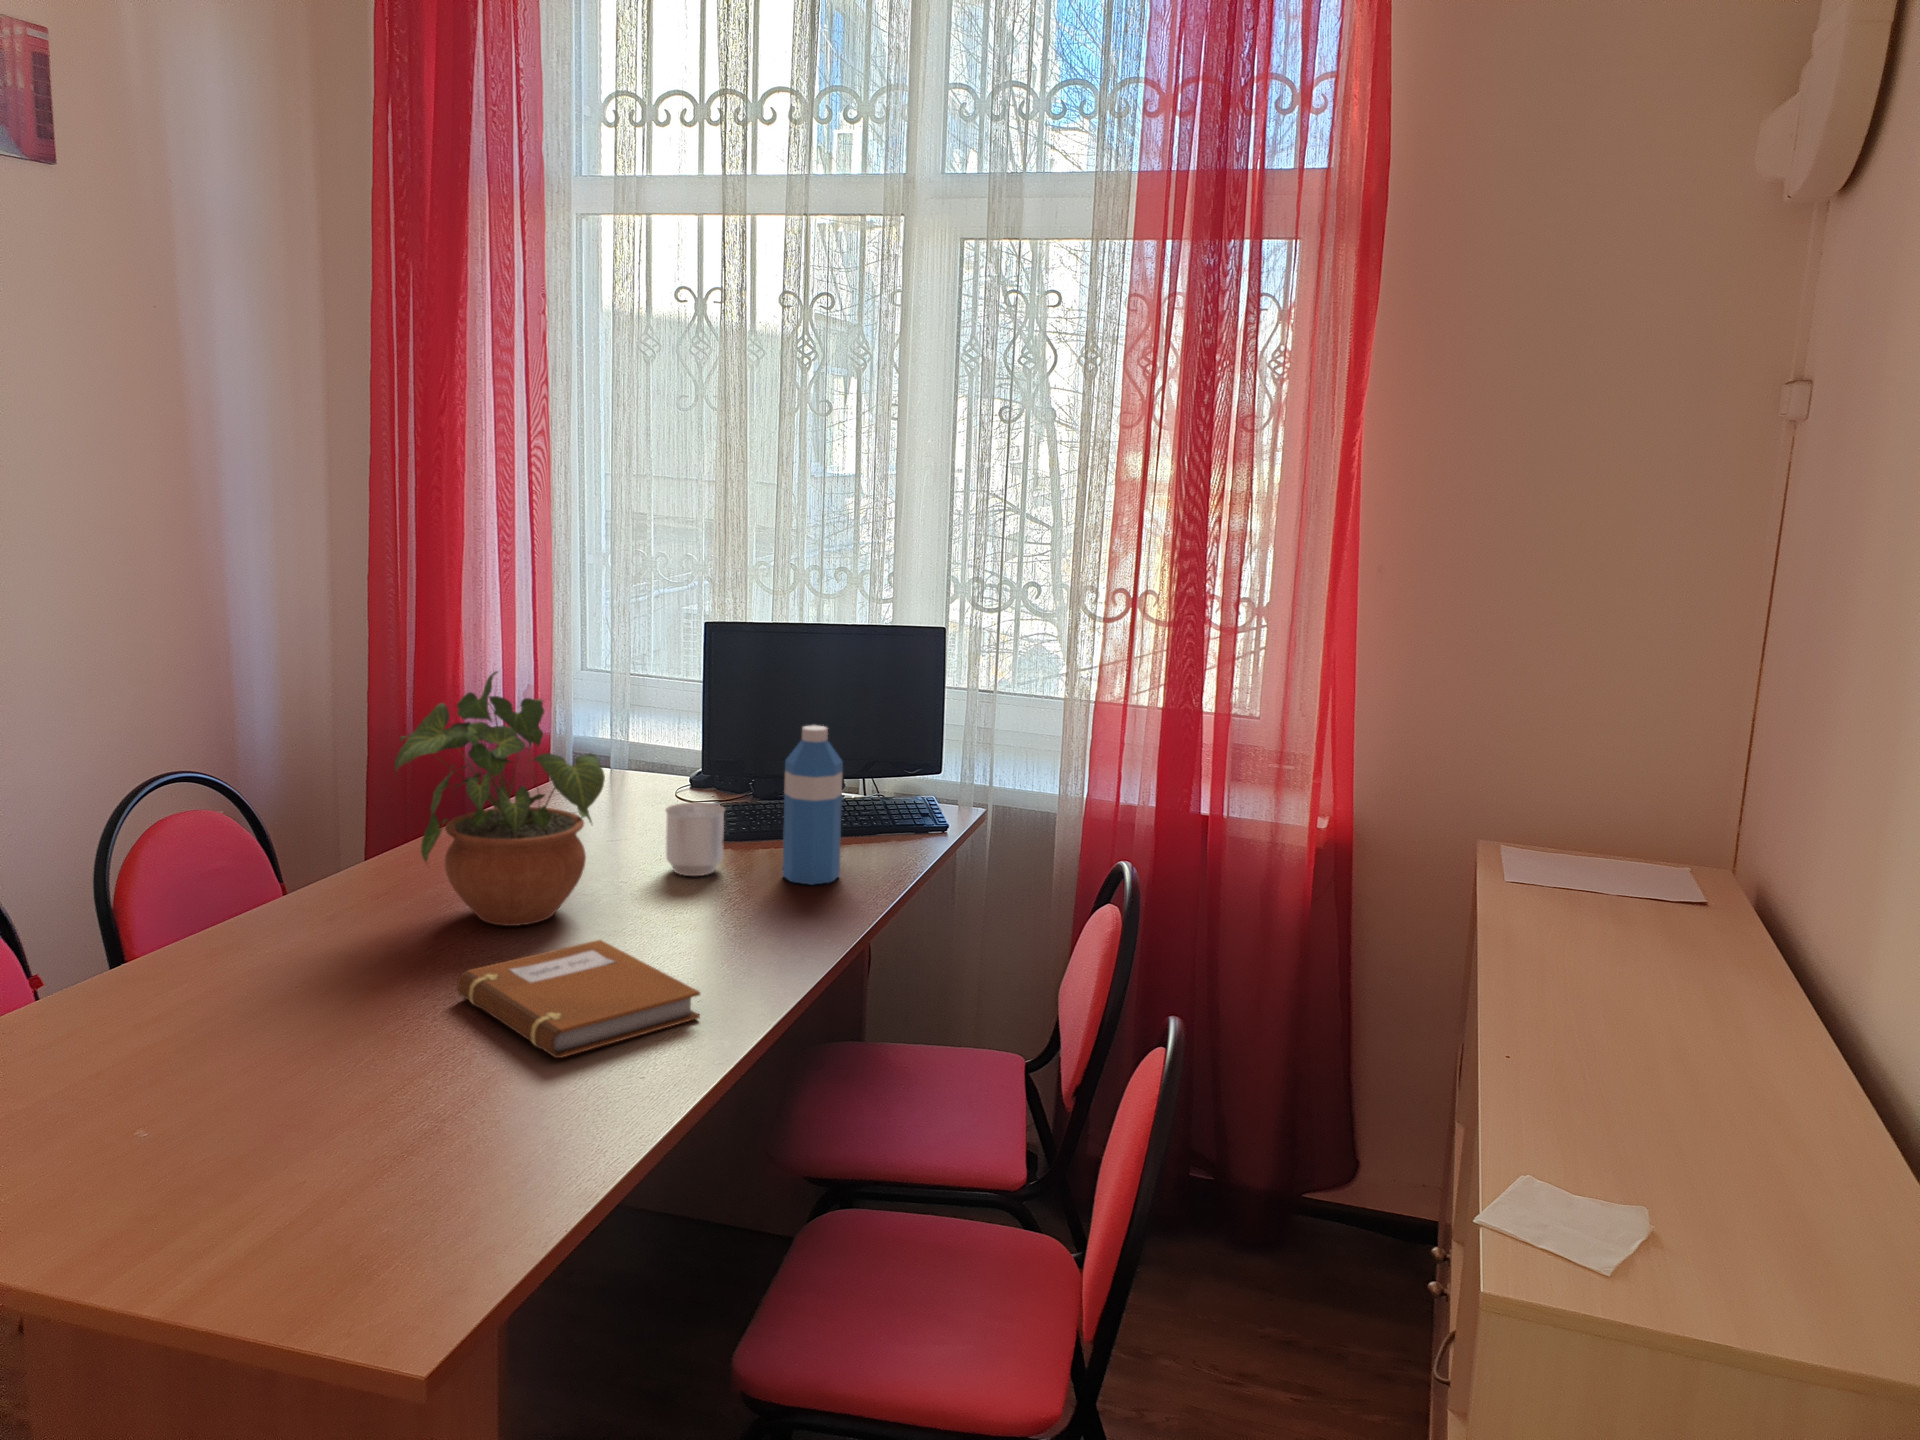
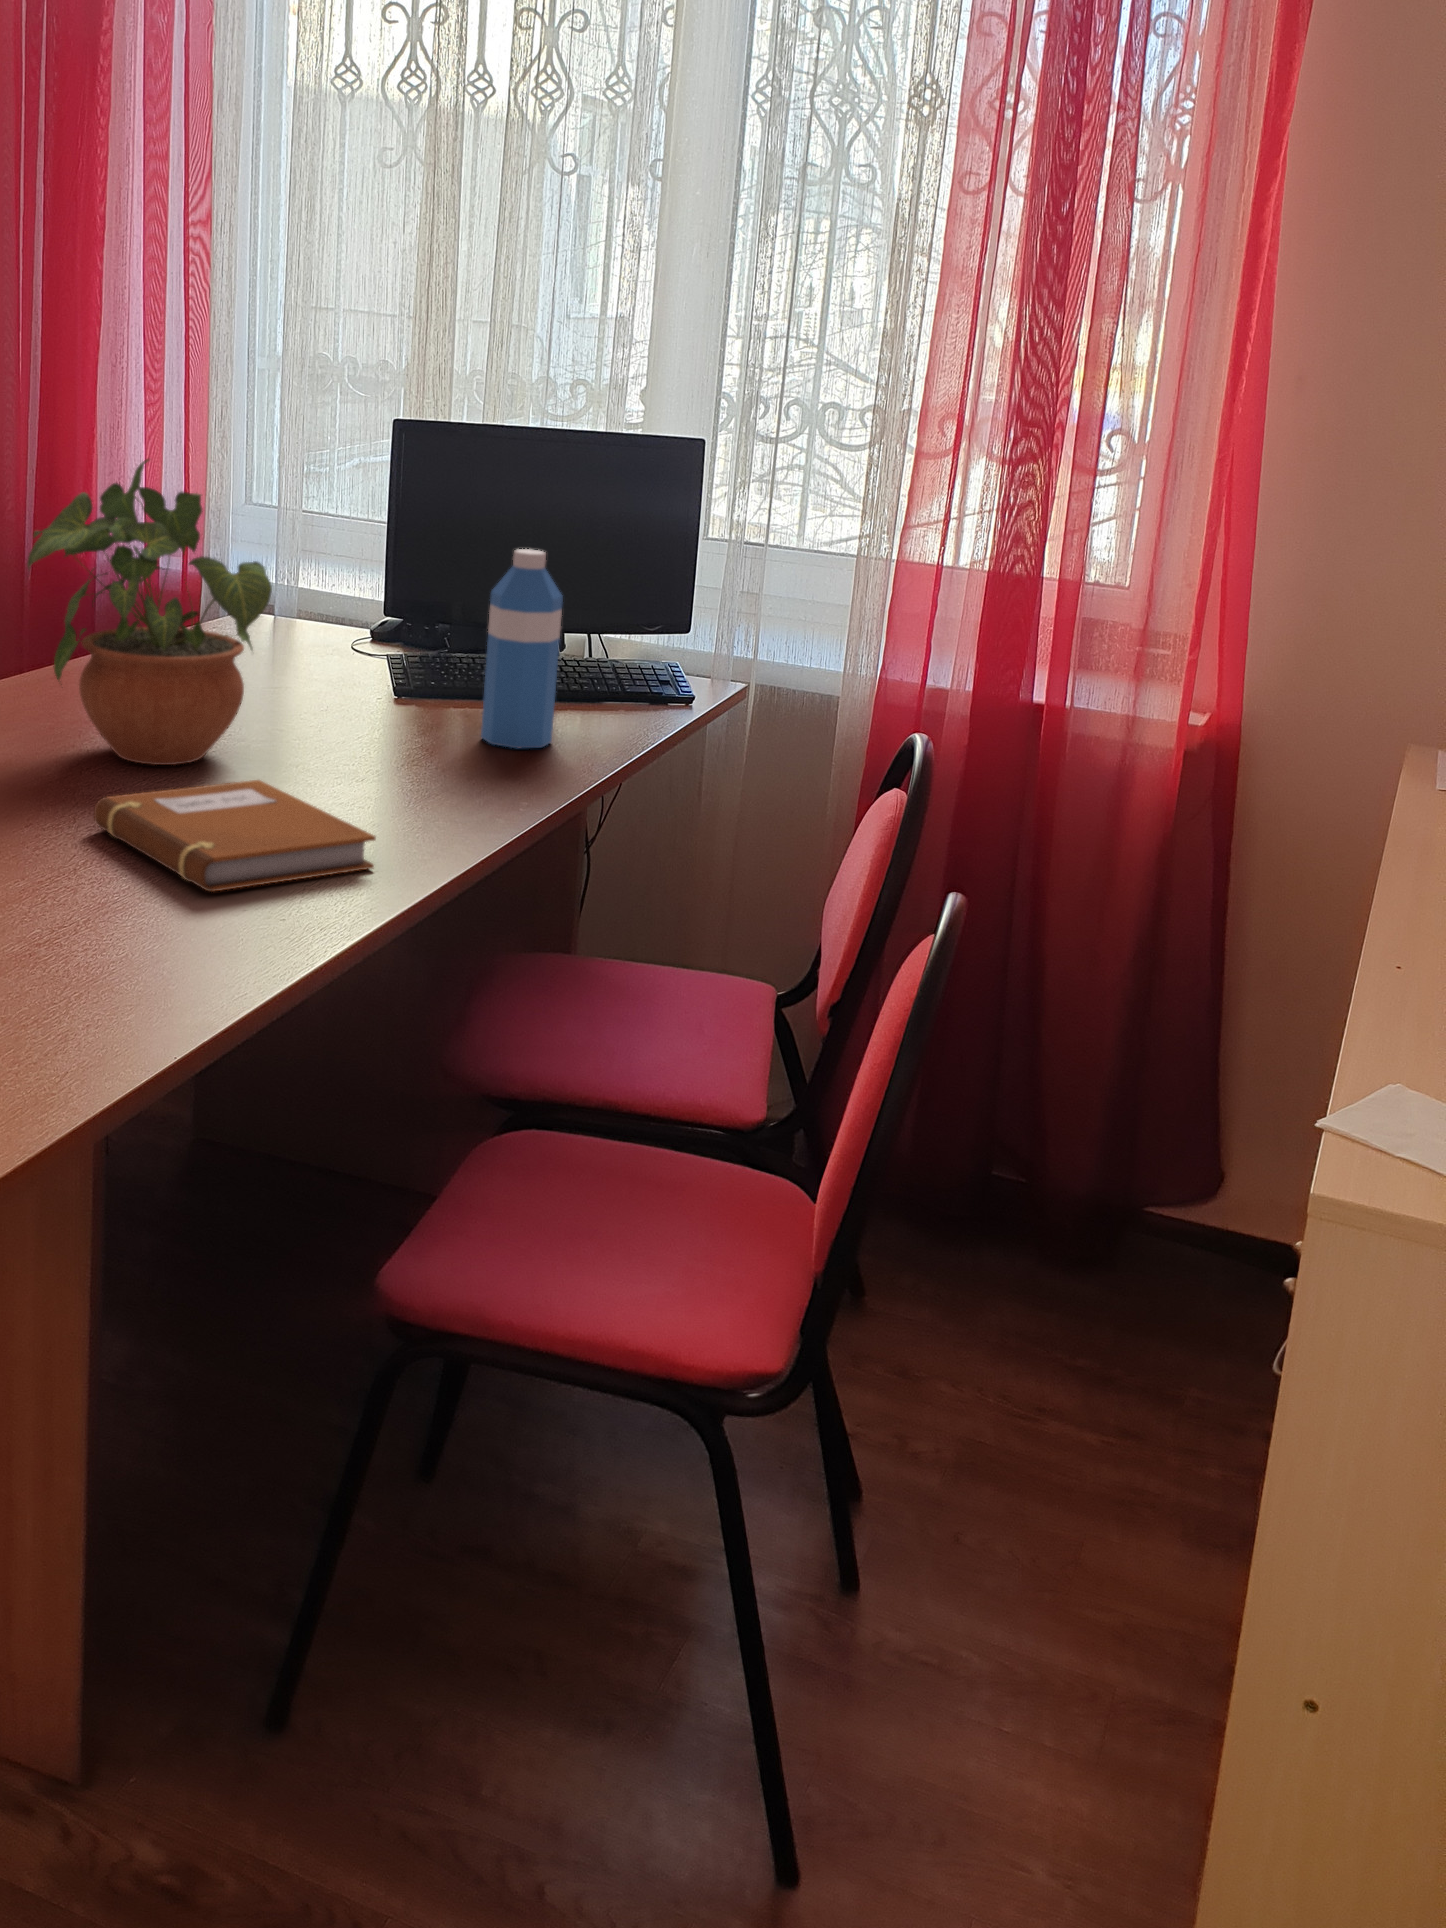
mug: present [666,803,725,876] -> none [339,641,414,731]

